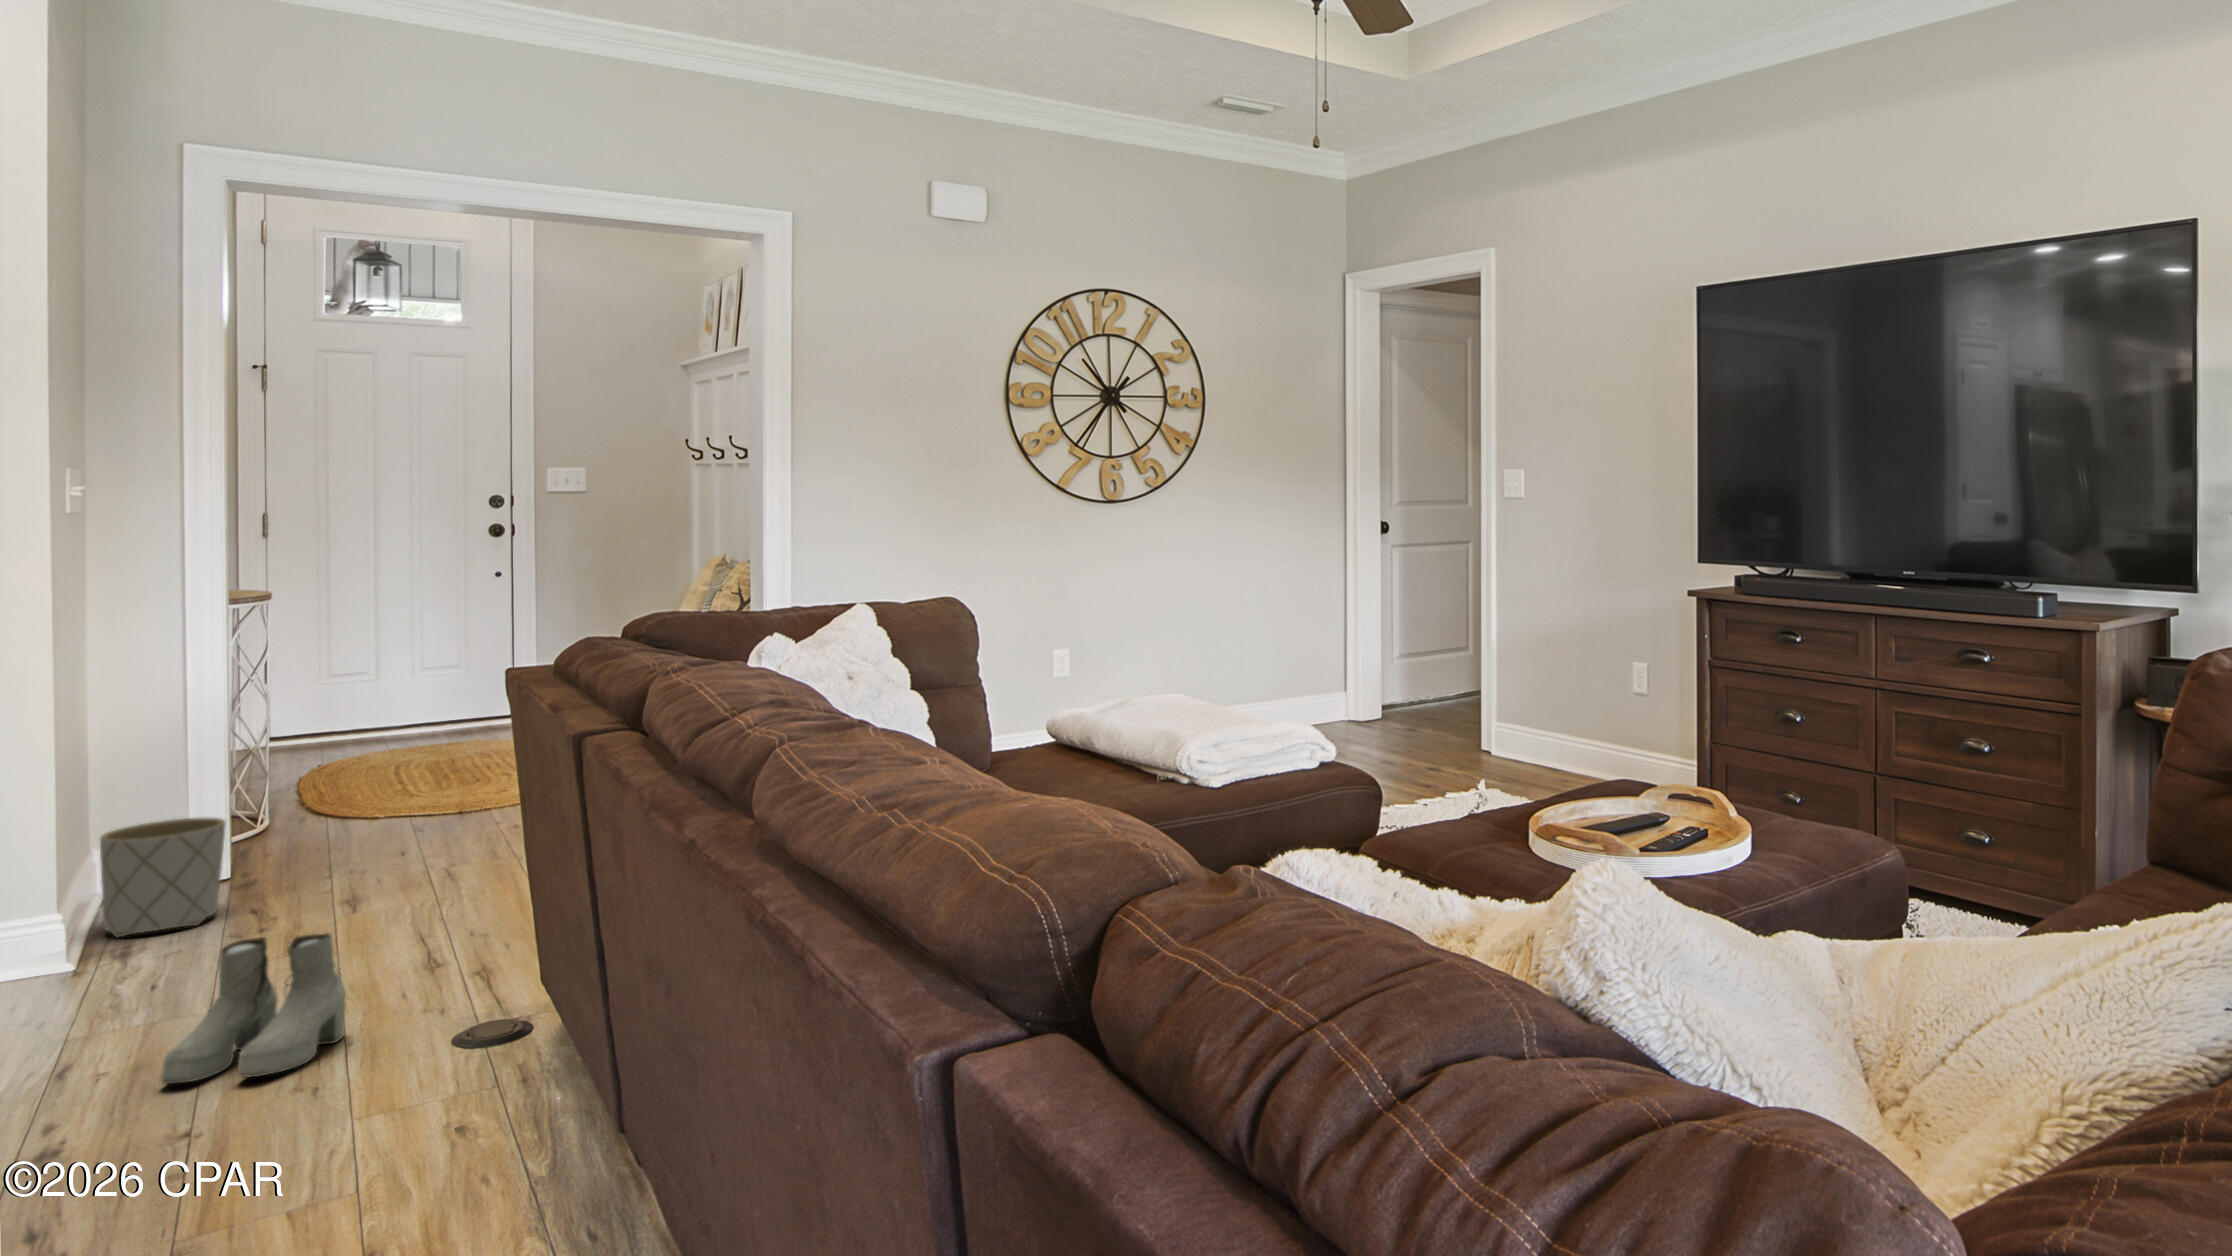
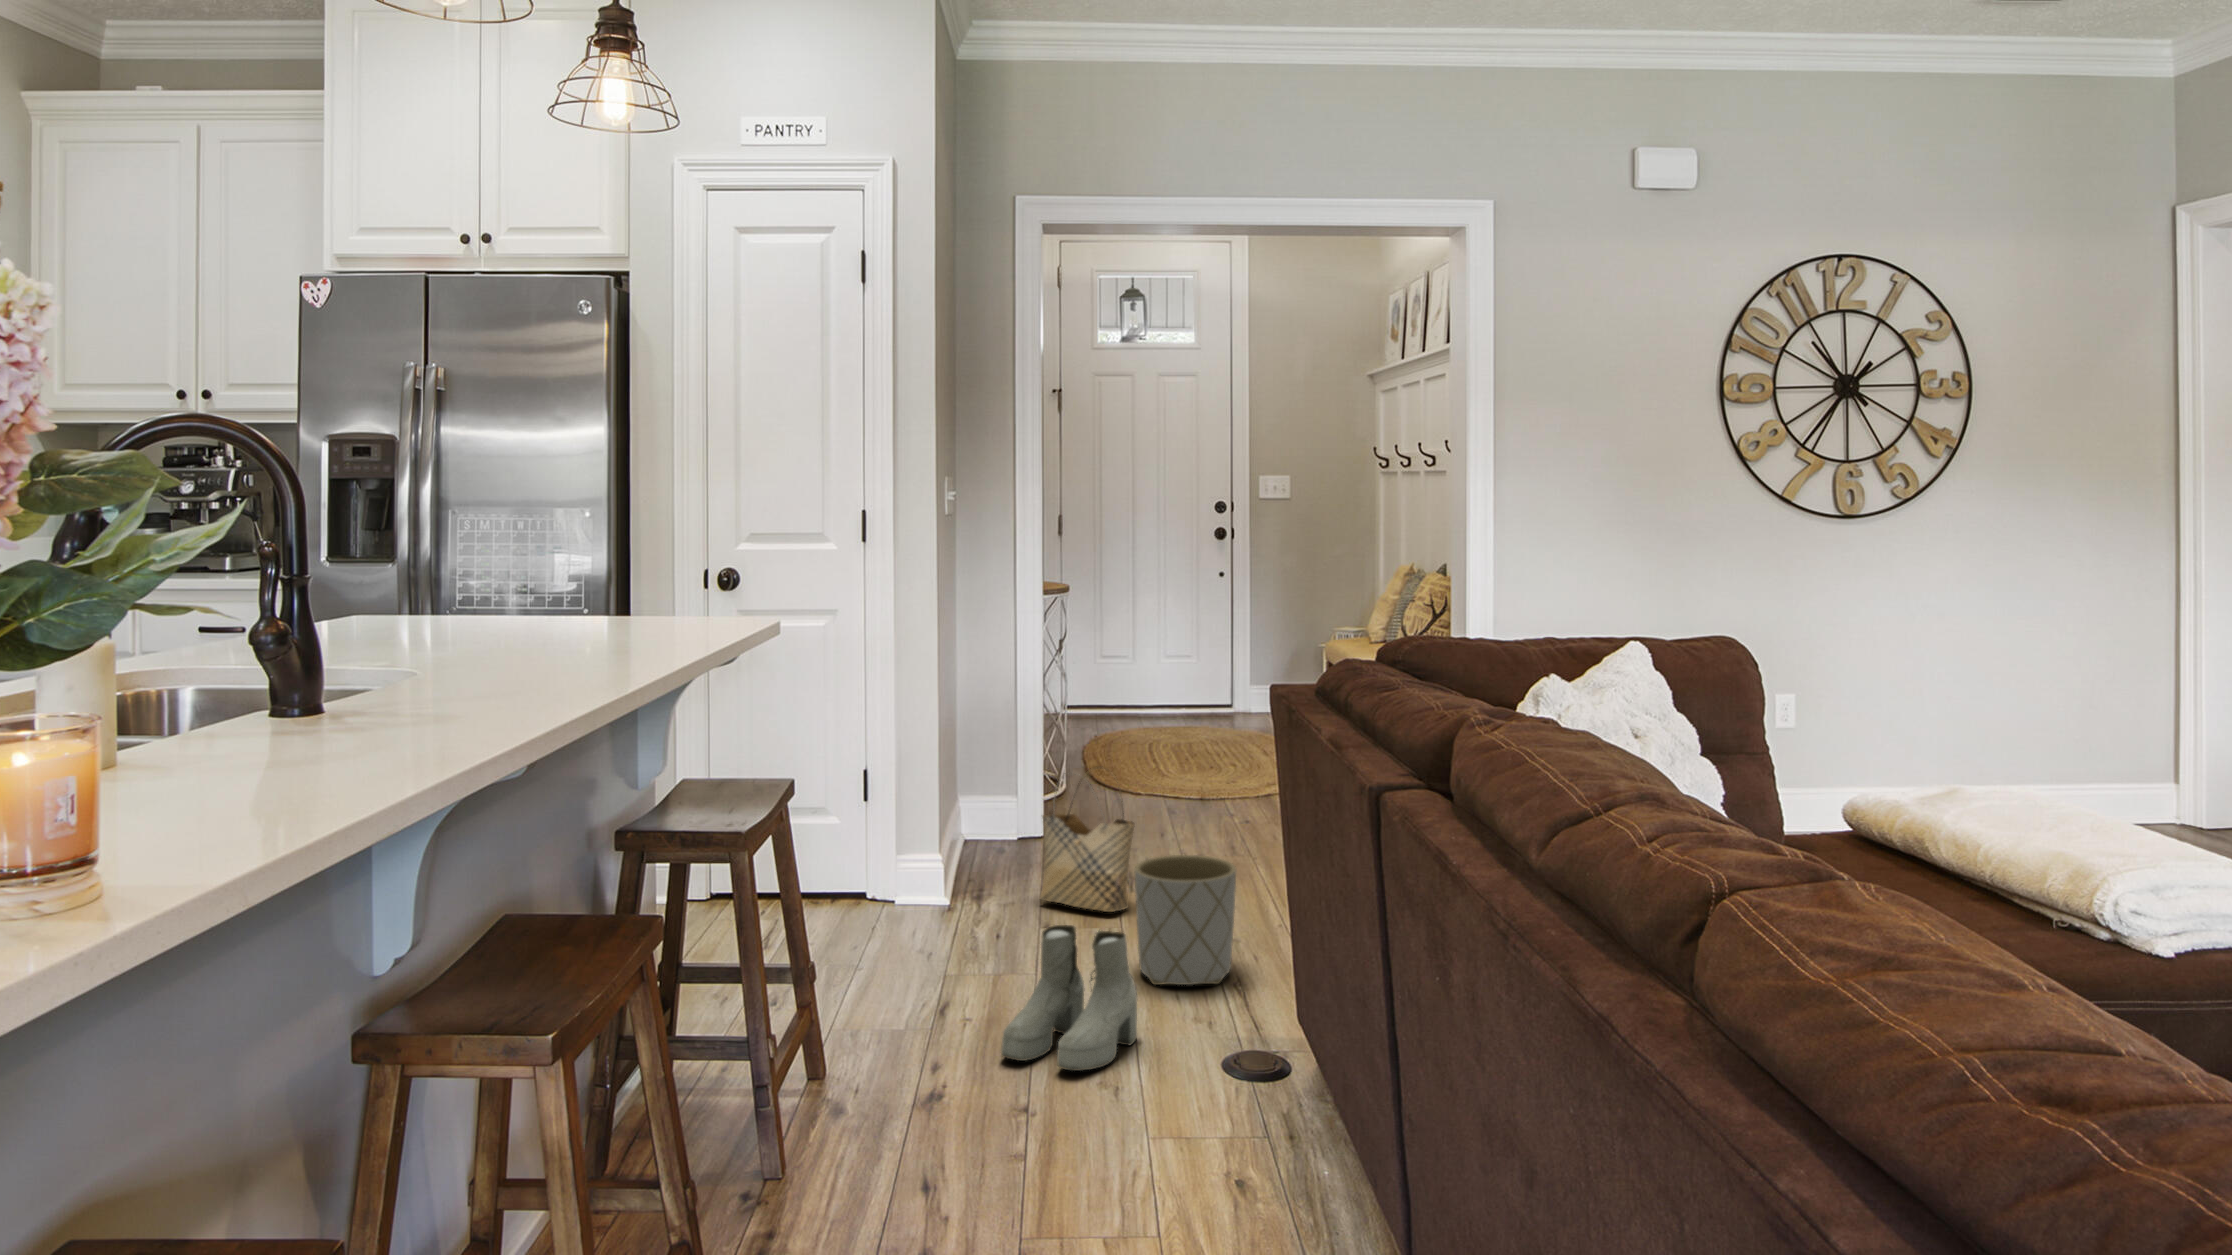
woven basket: none [222,784,355,937] -> present [1040,766,1135,912]
planter: present [100,817,226,937] -> present [1135,855,1236,985]

